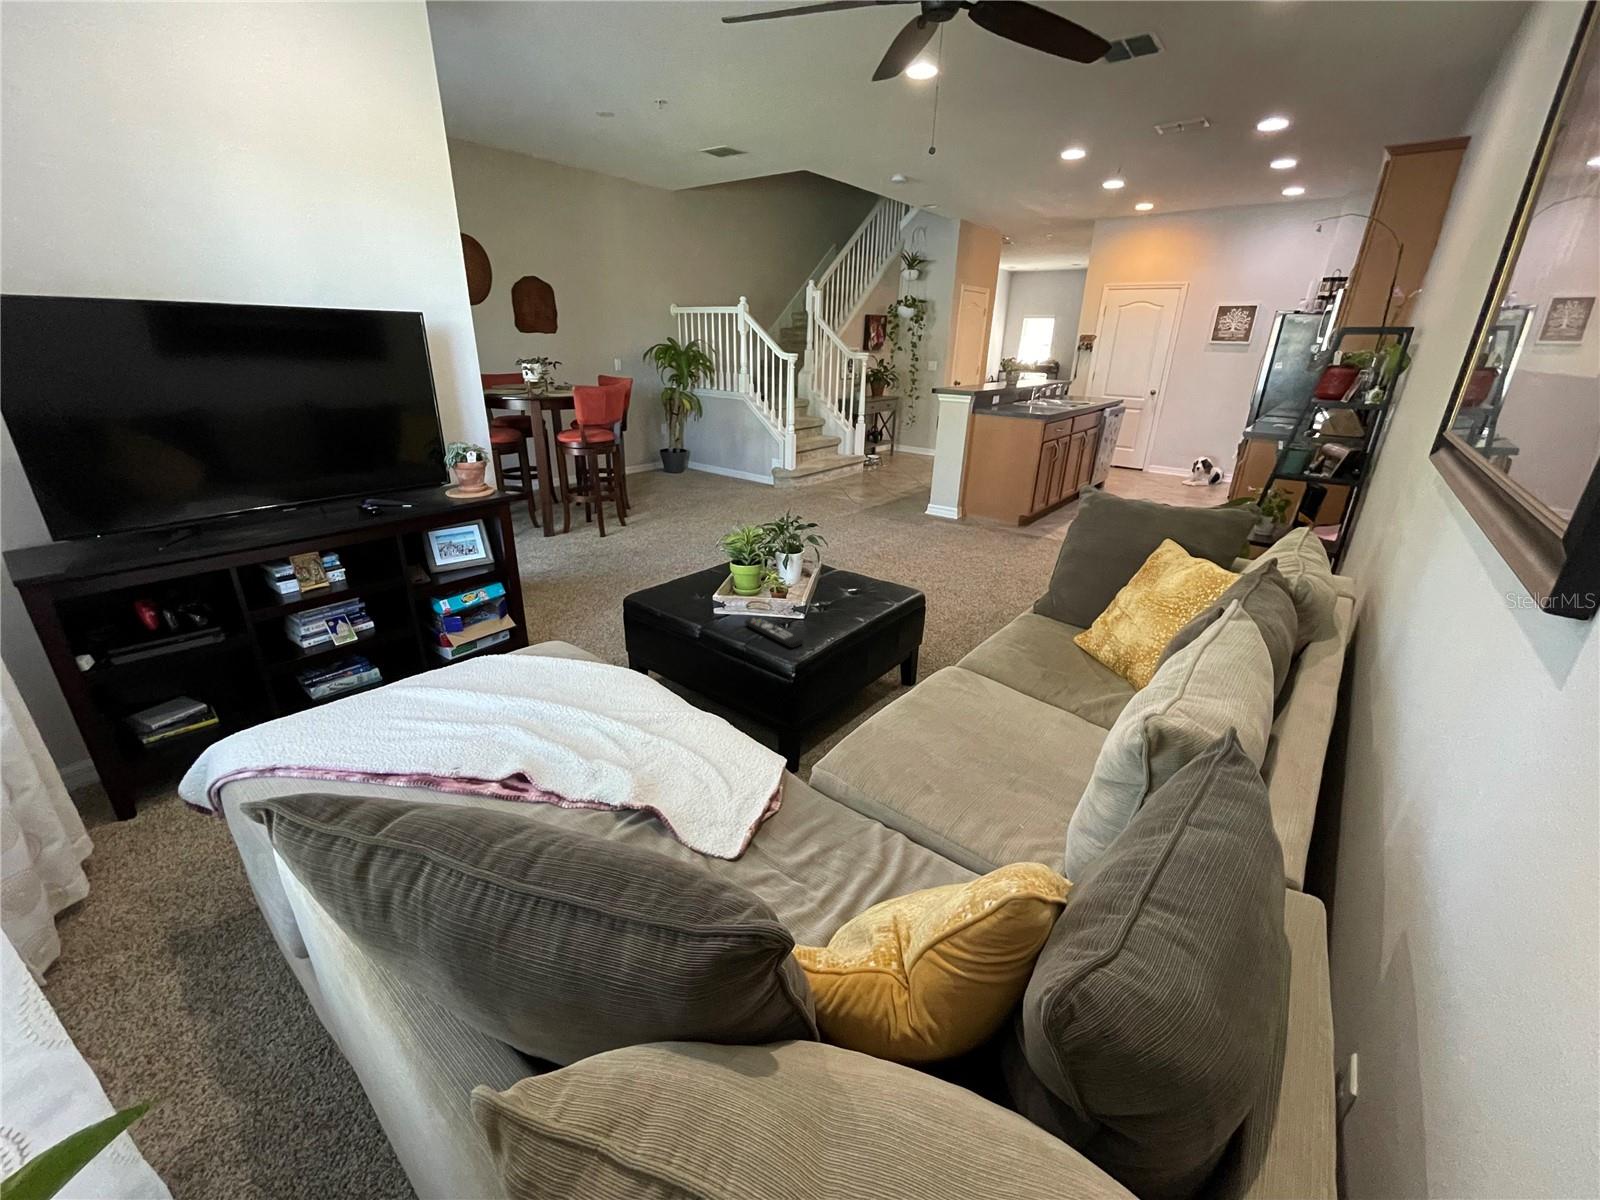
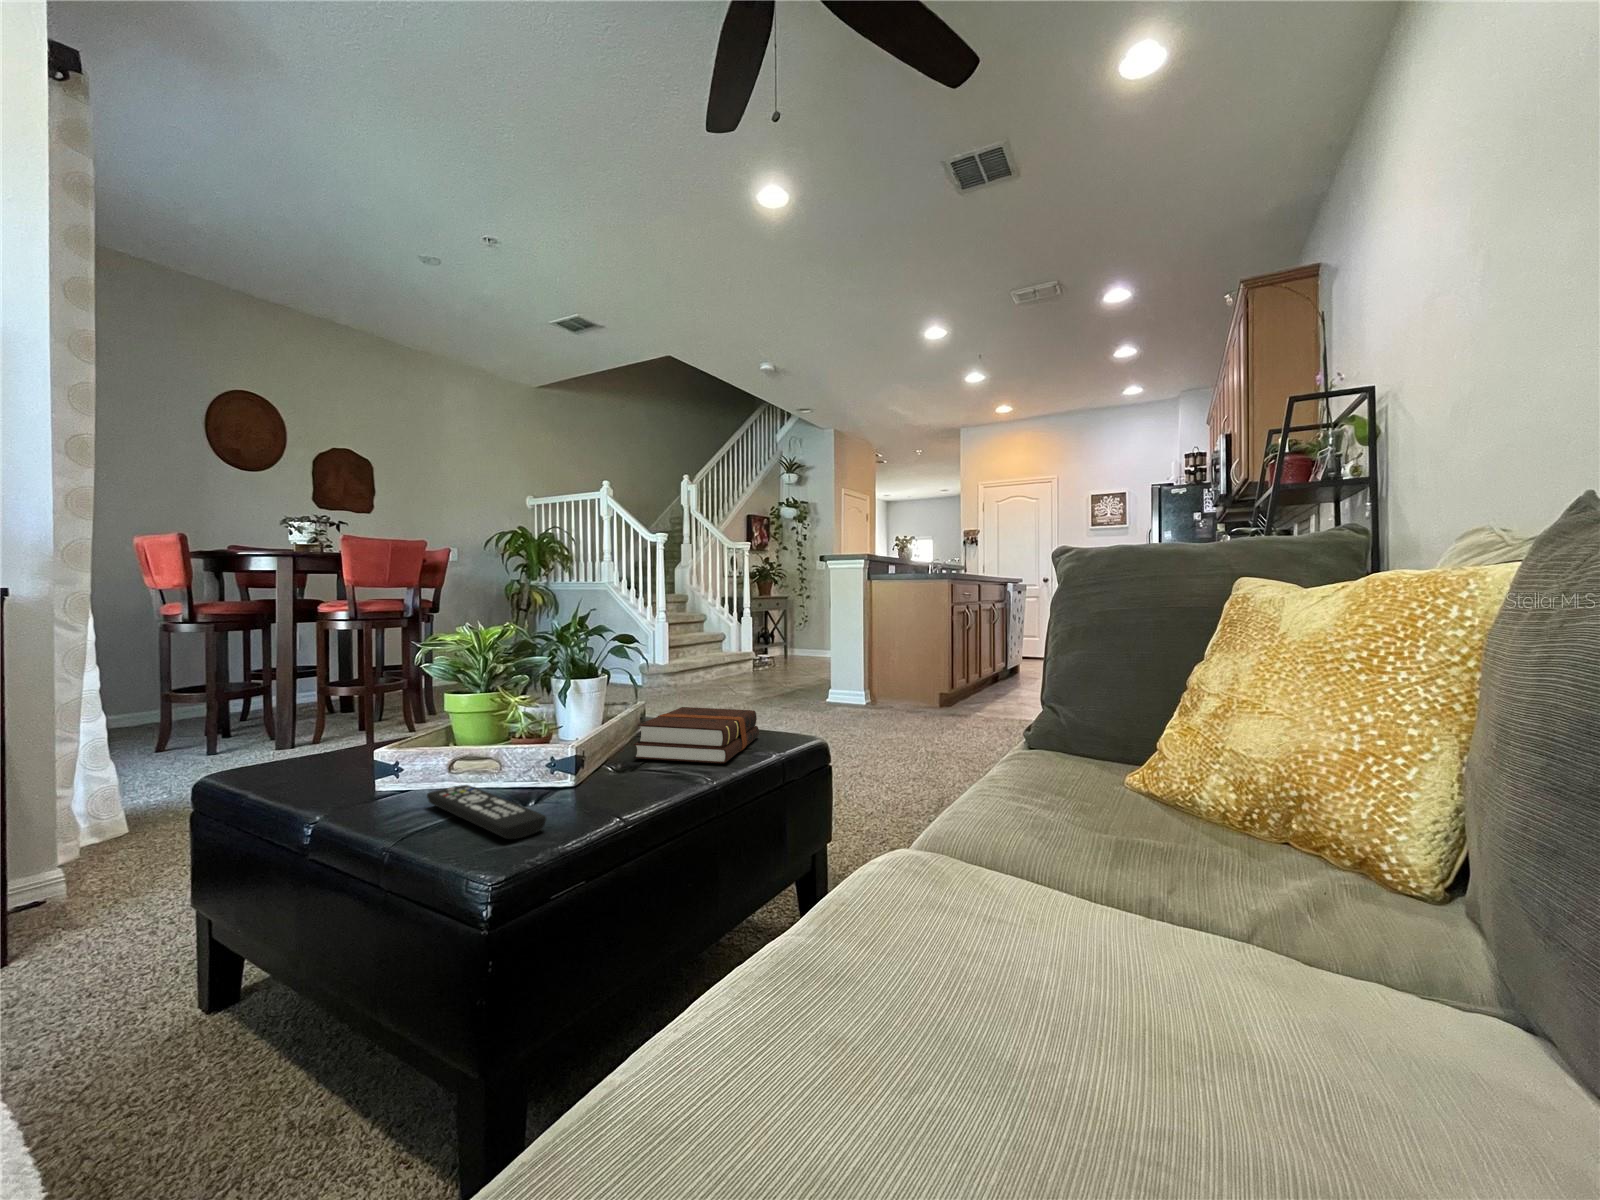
hardback book: none [824,568,886,609] -> present [634,707,759,763]

